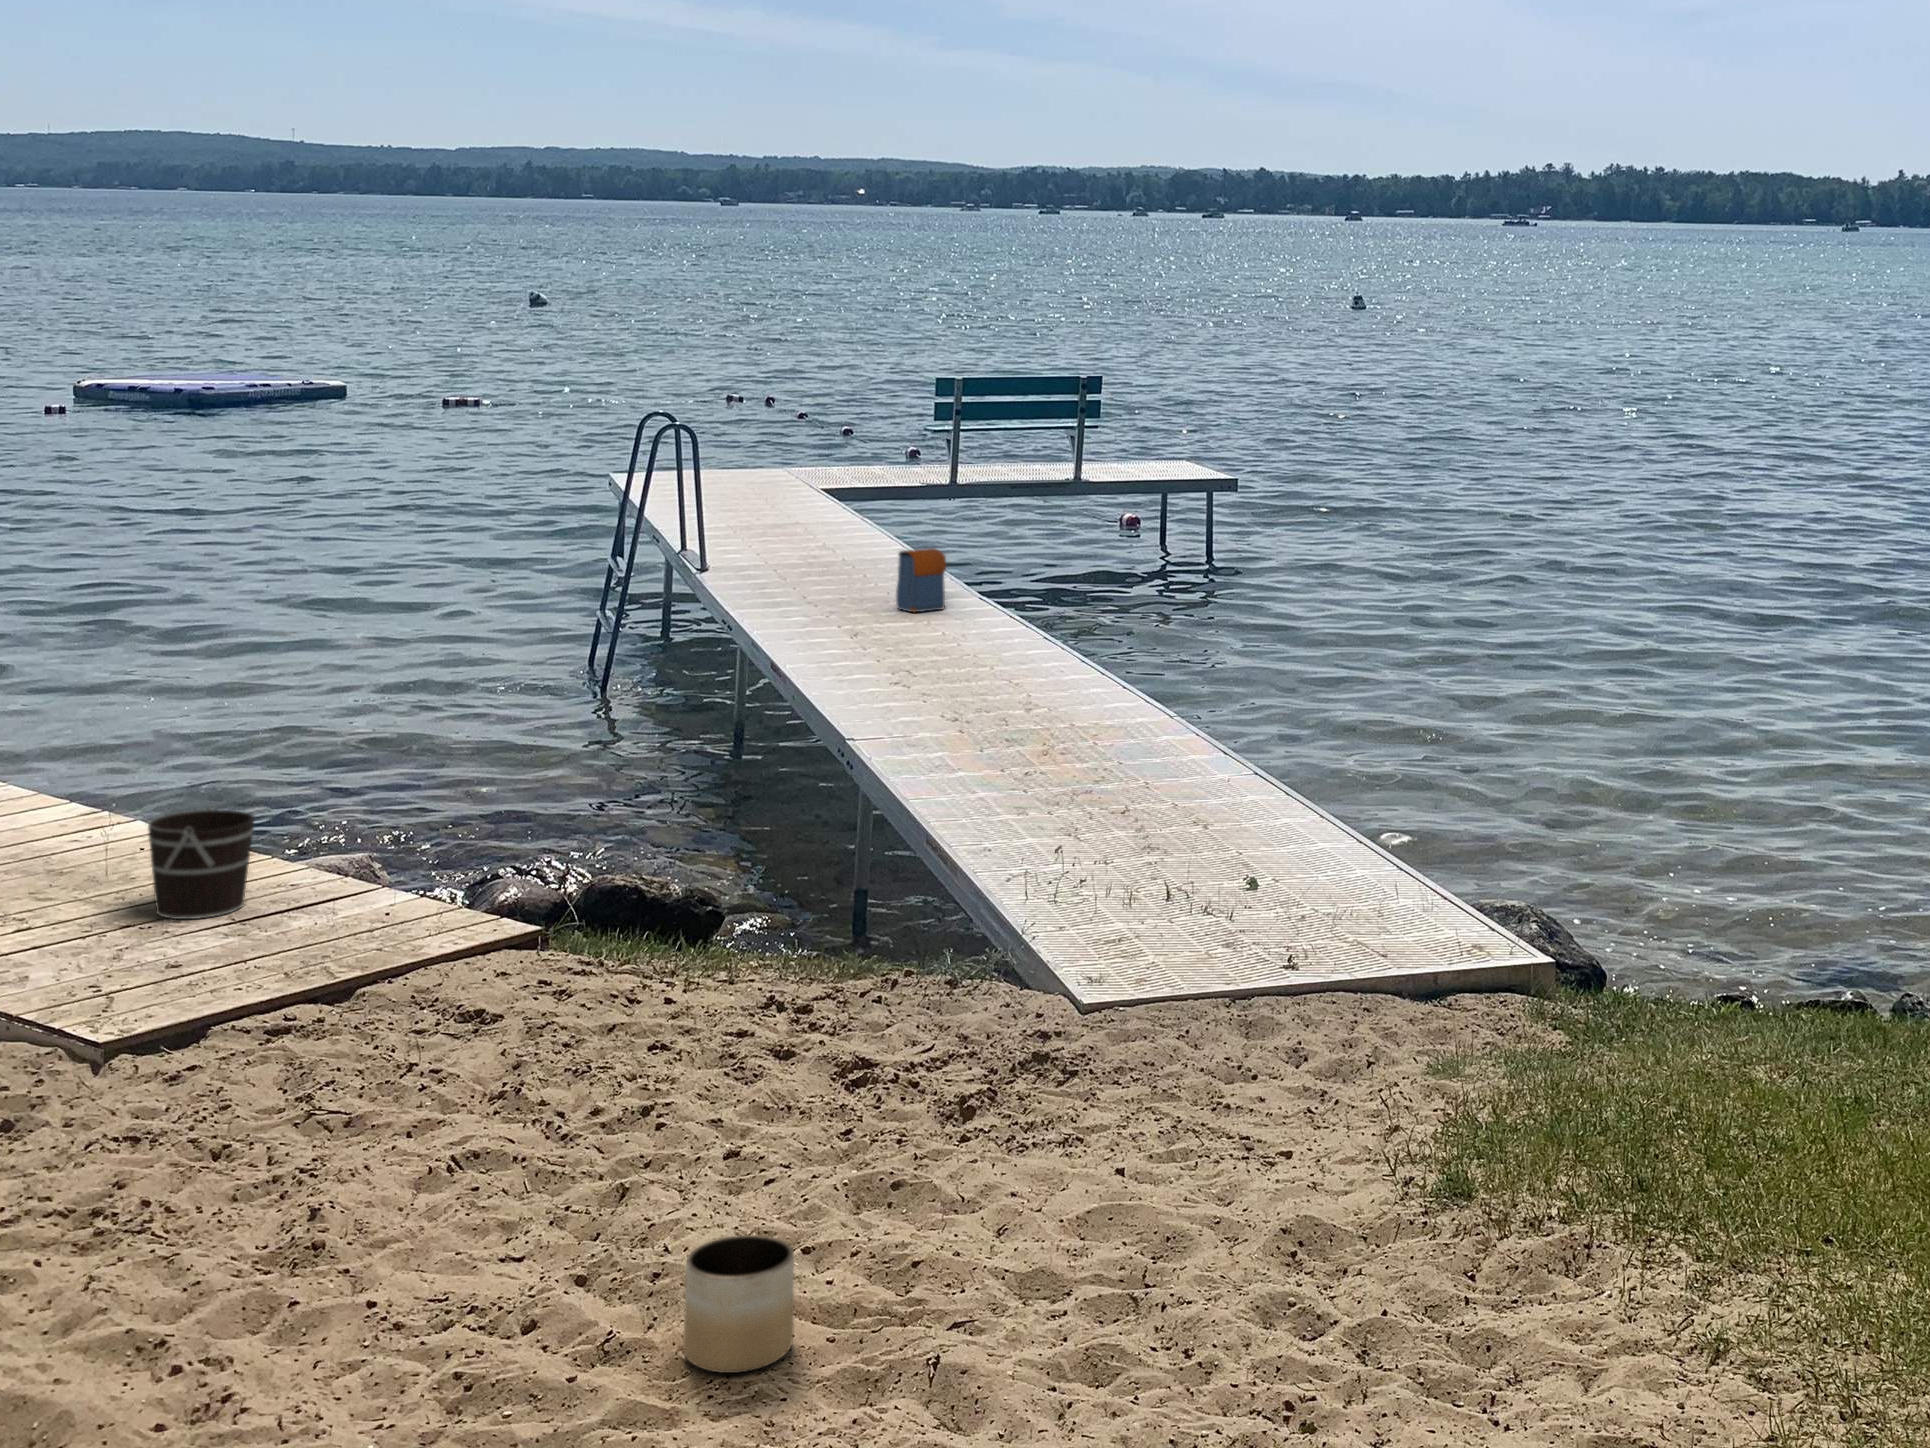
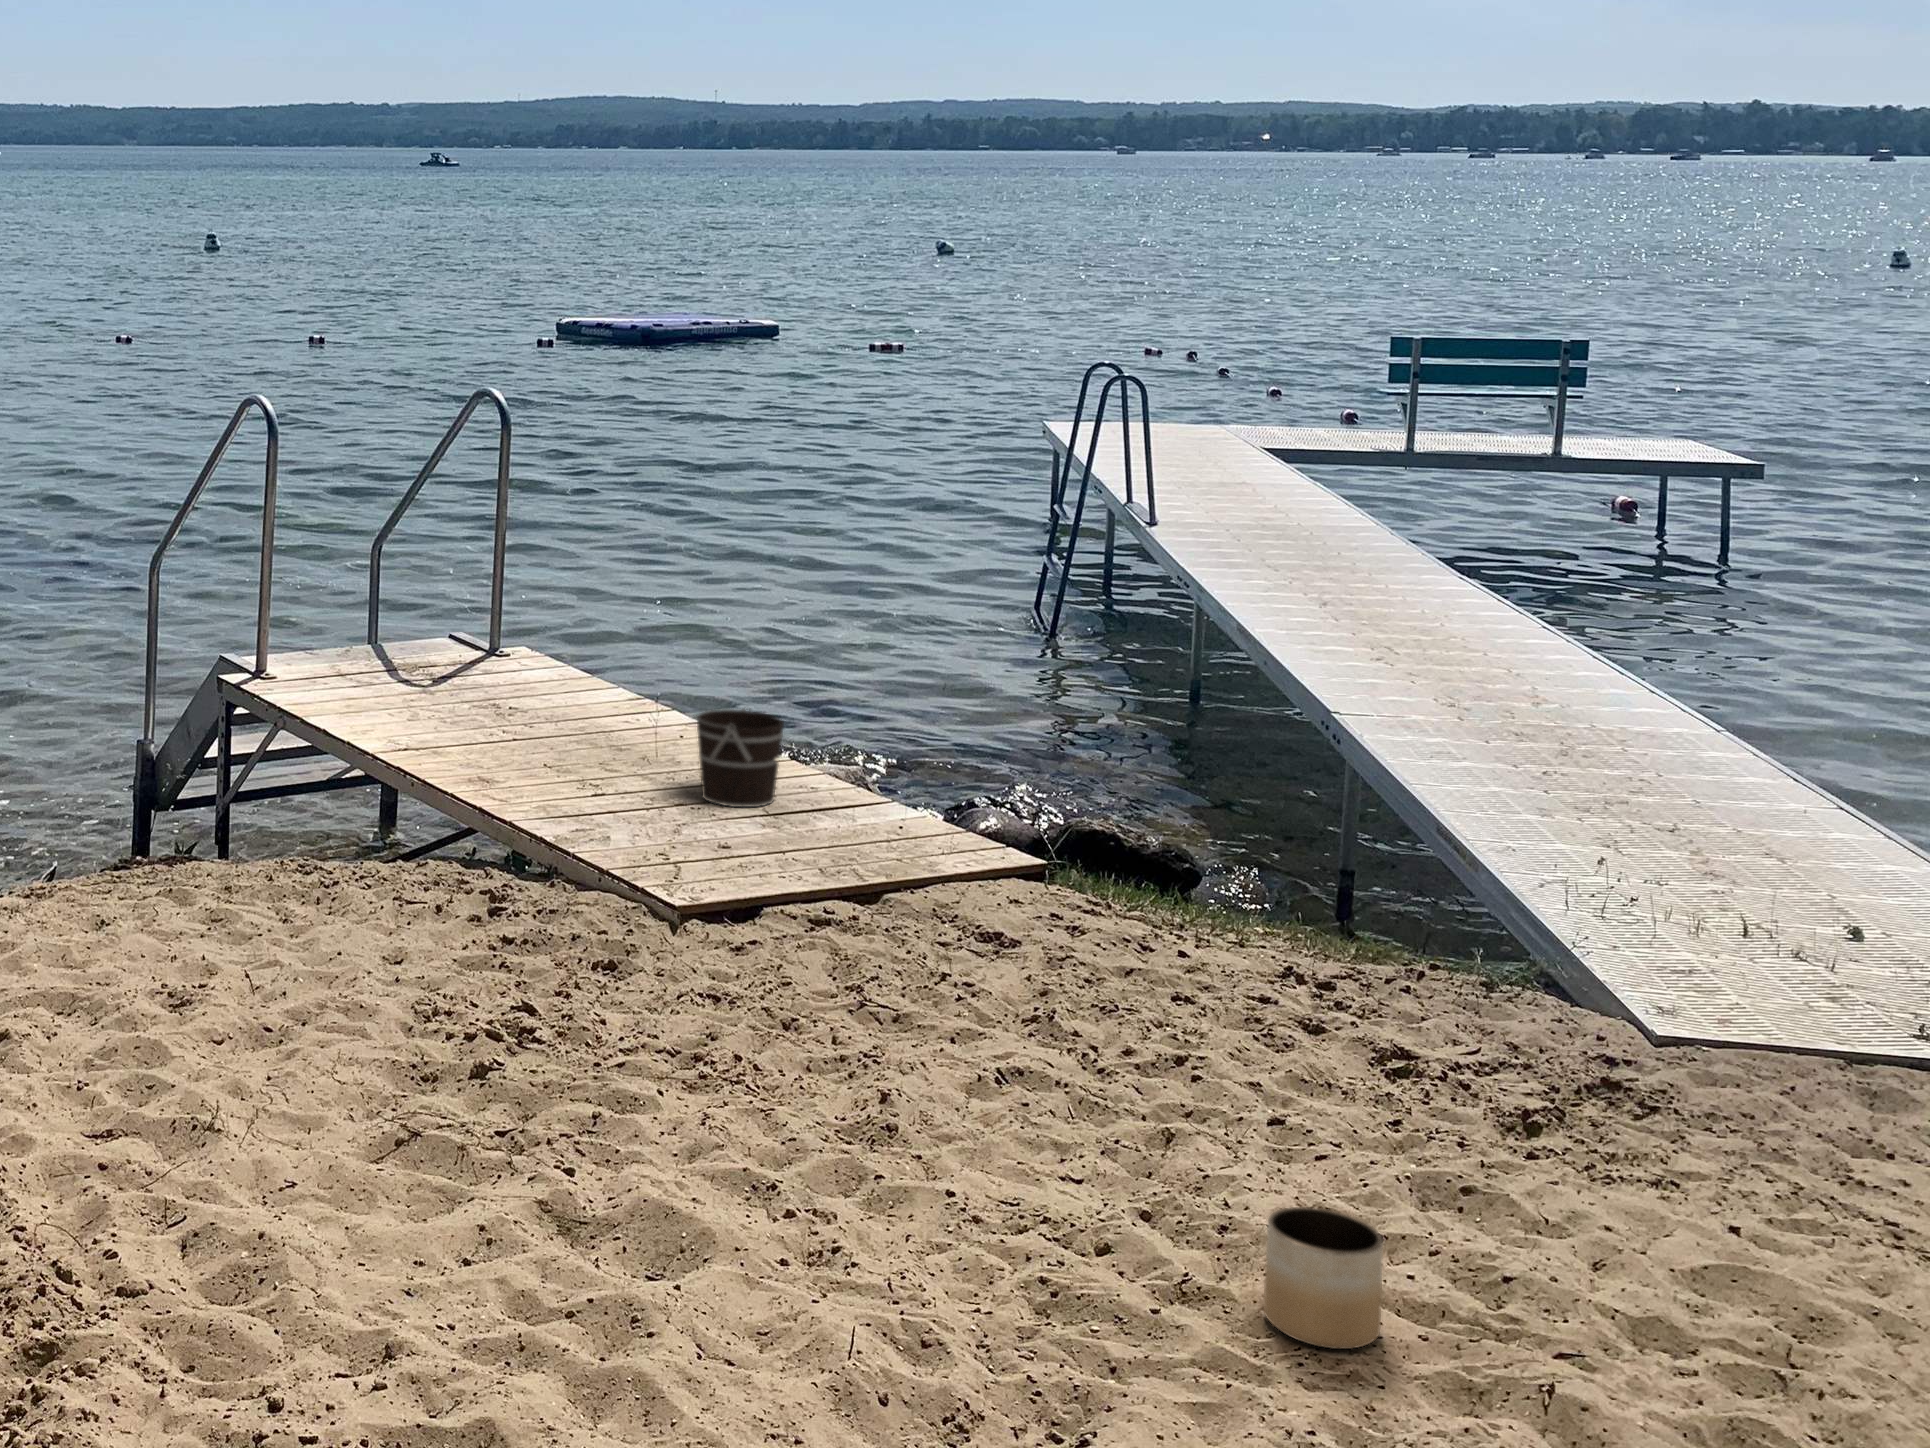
backpack: present [896,548,946,612] -> none [1365,519,1422,585]

